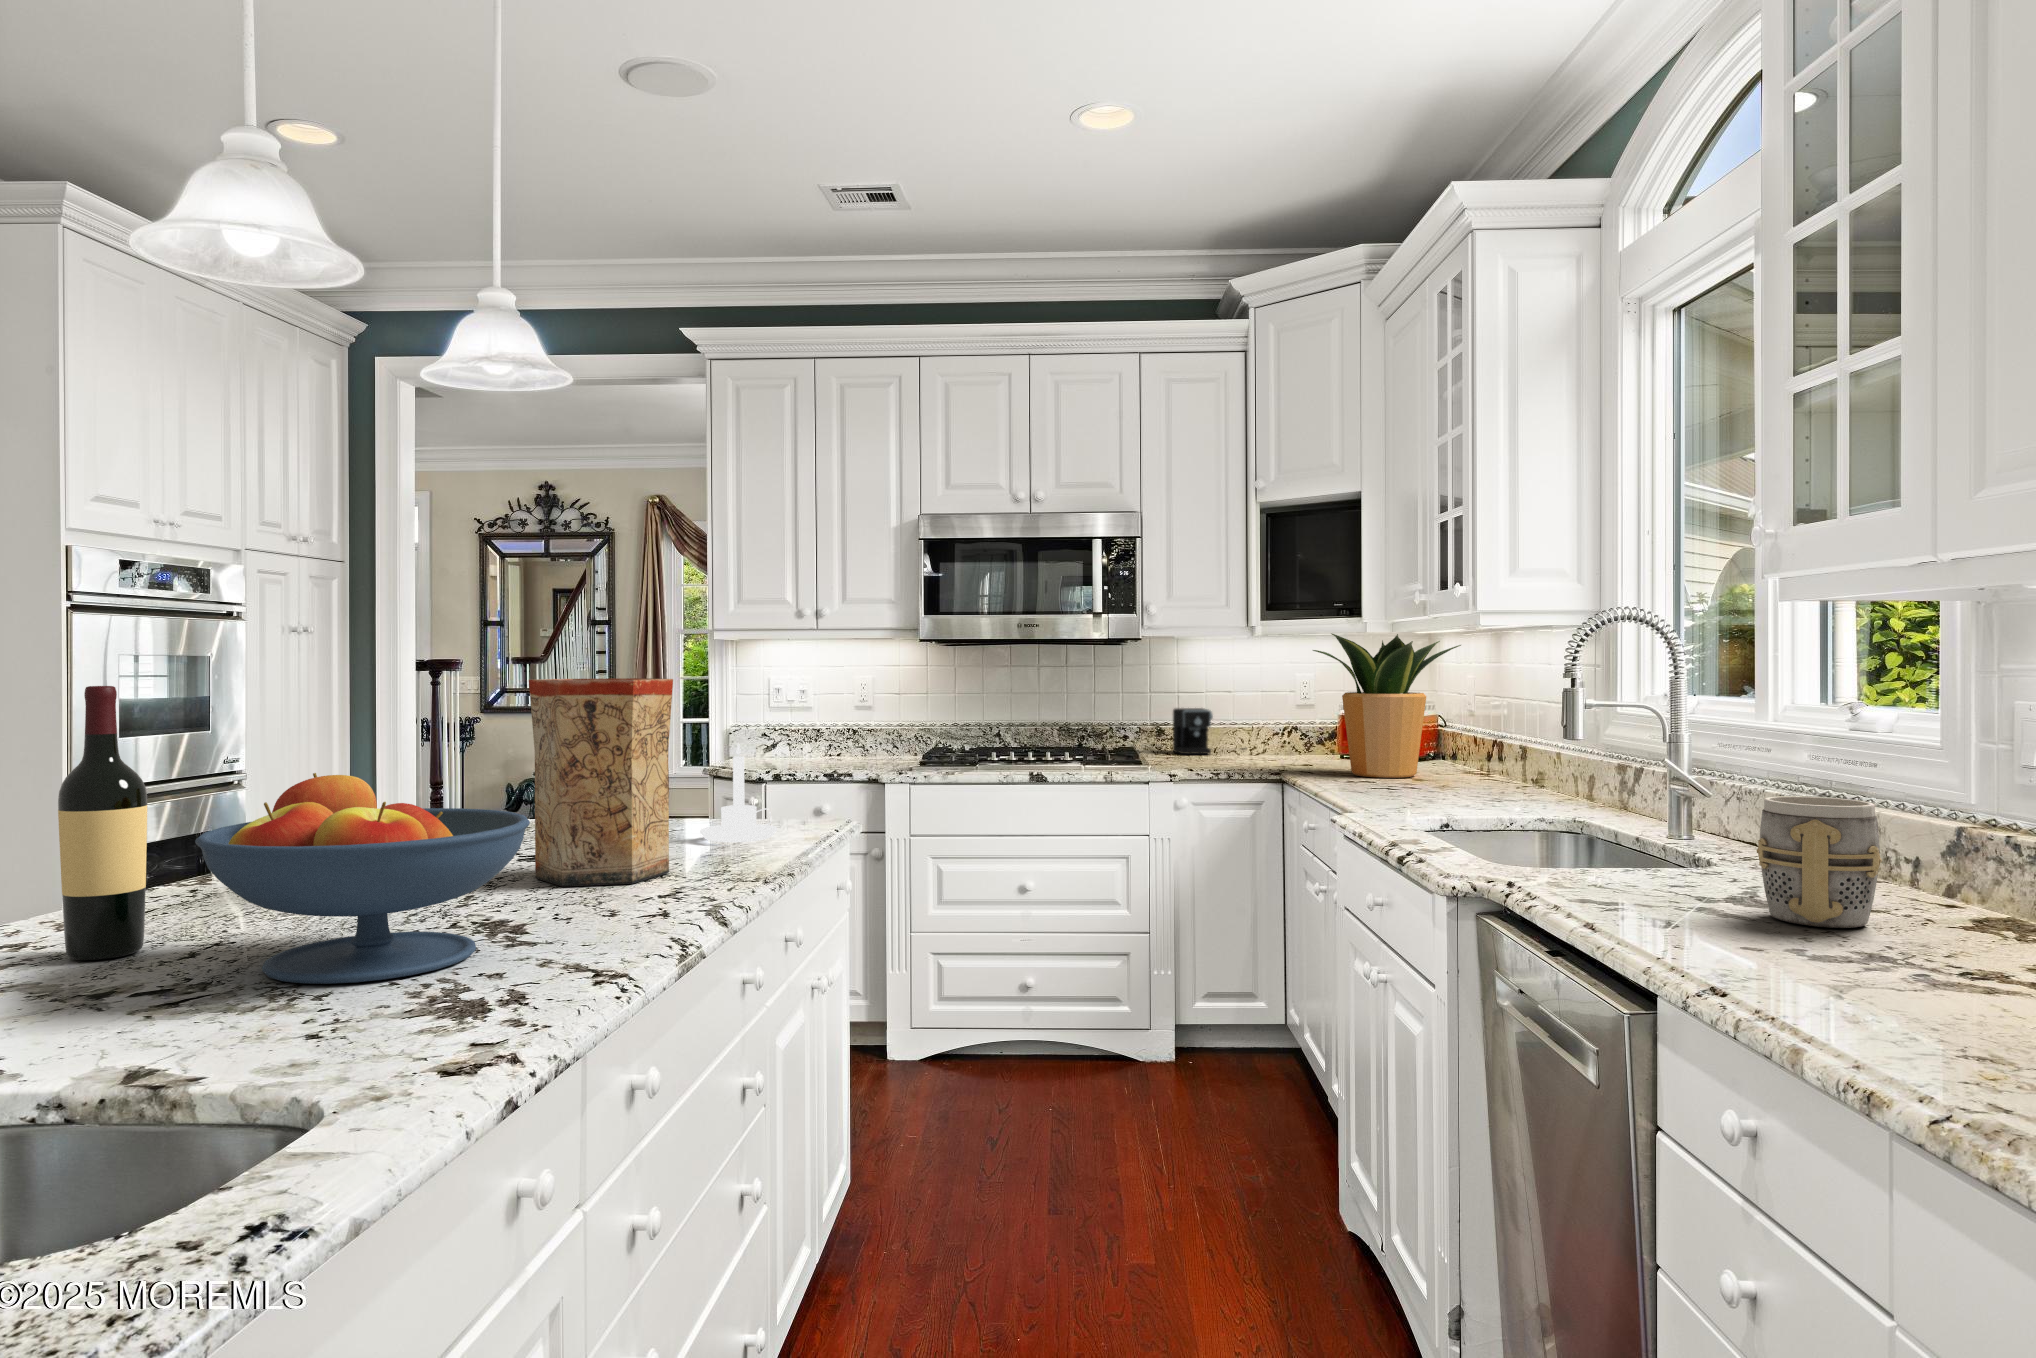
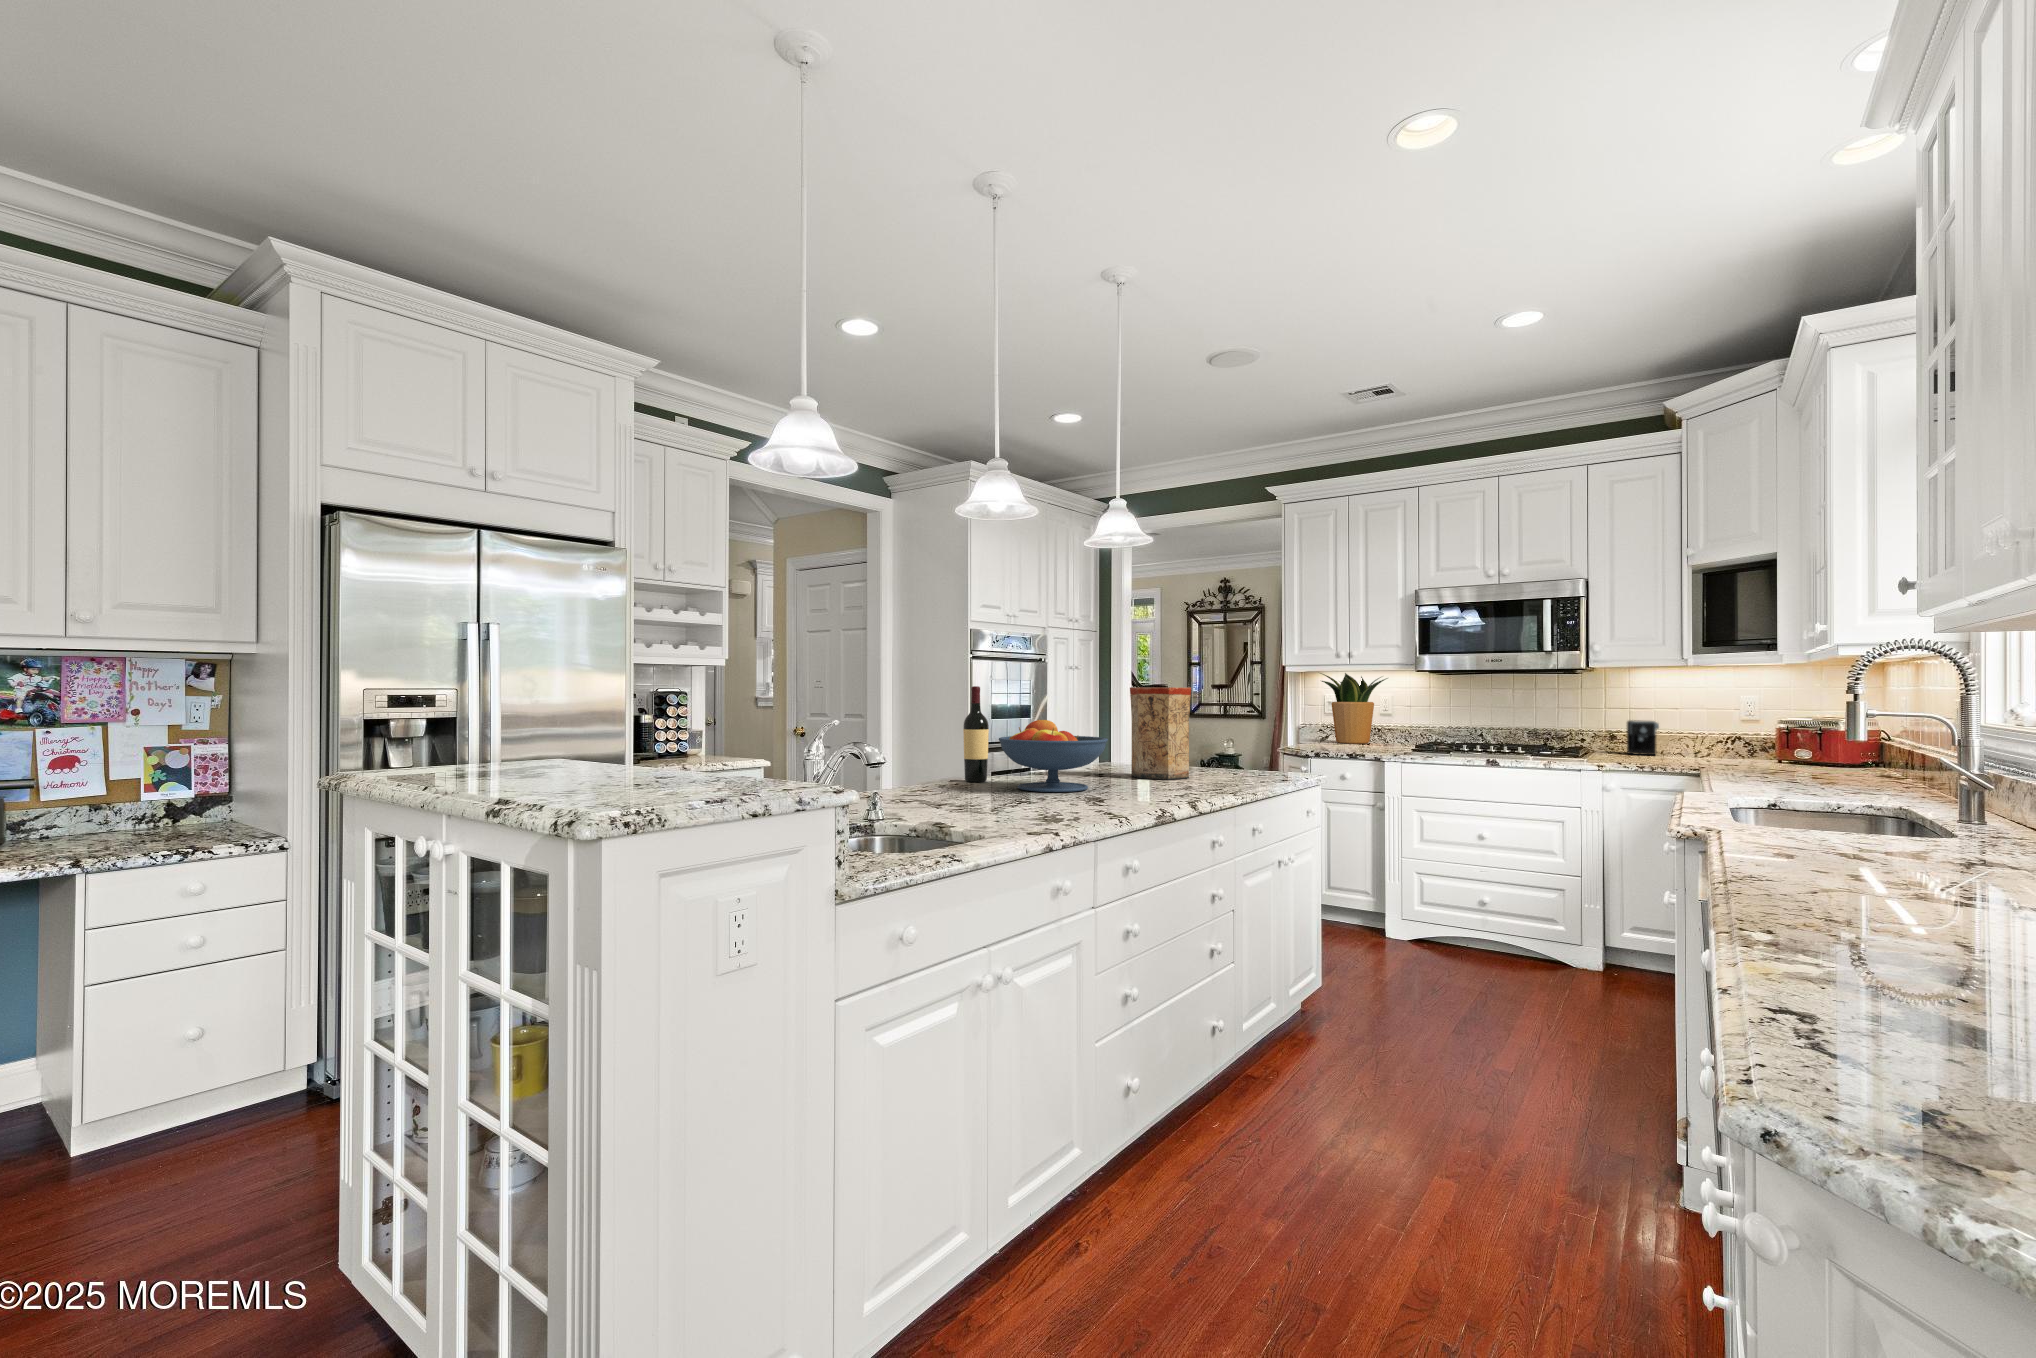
potted plant: present [1313,633,1461,778] -> present [1320,673,1388,744]
candle holder: present [700,743,777,842] -> none [1220,722,1259,772]
mug: present [1757,796,1882,928] -> none [1790,762,1882,844]

